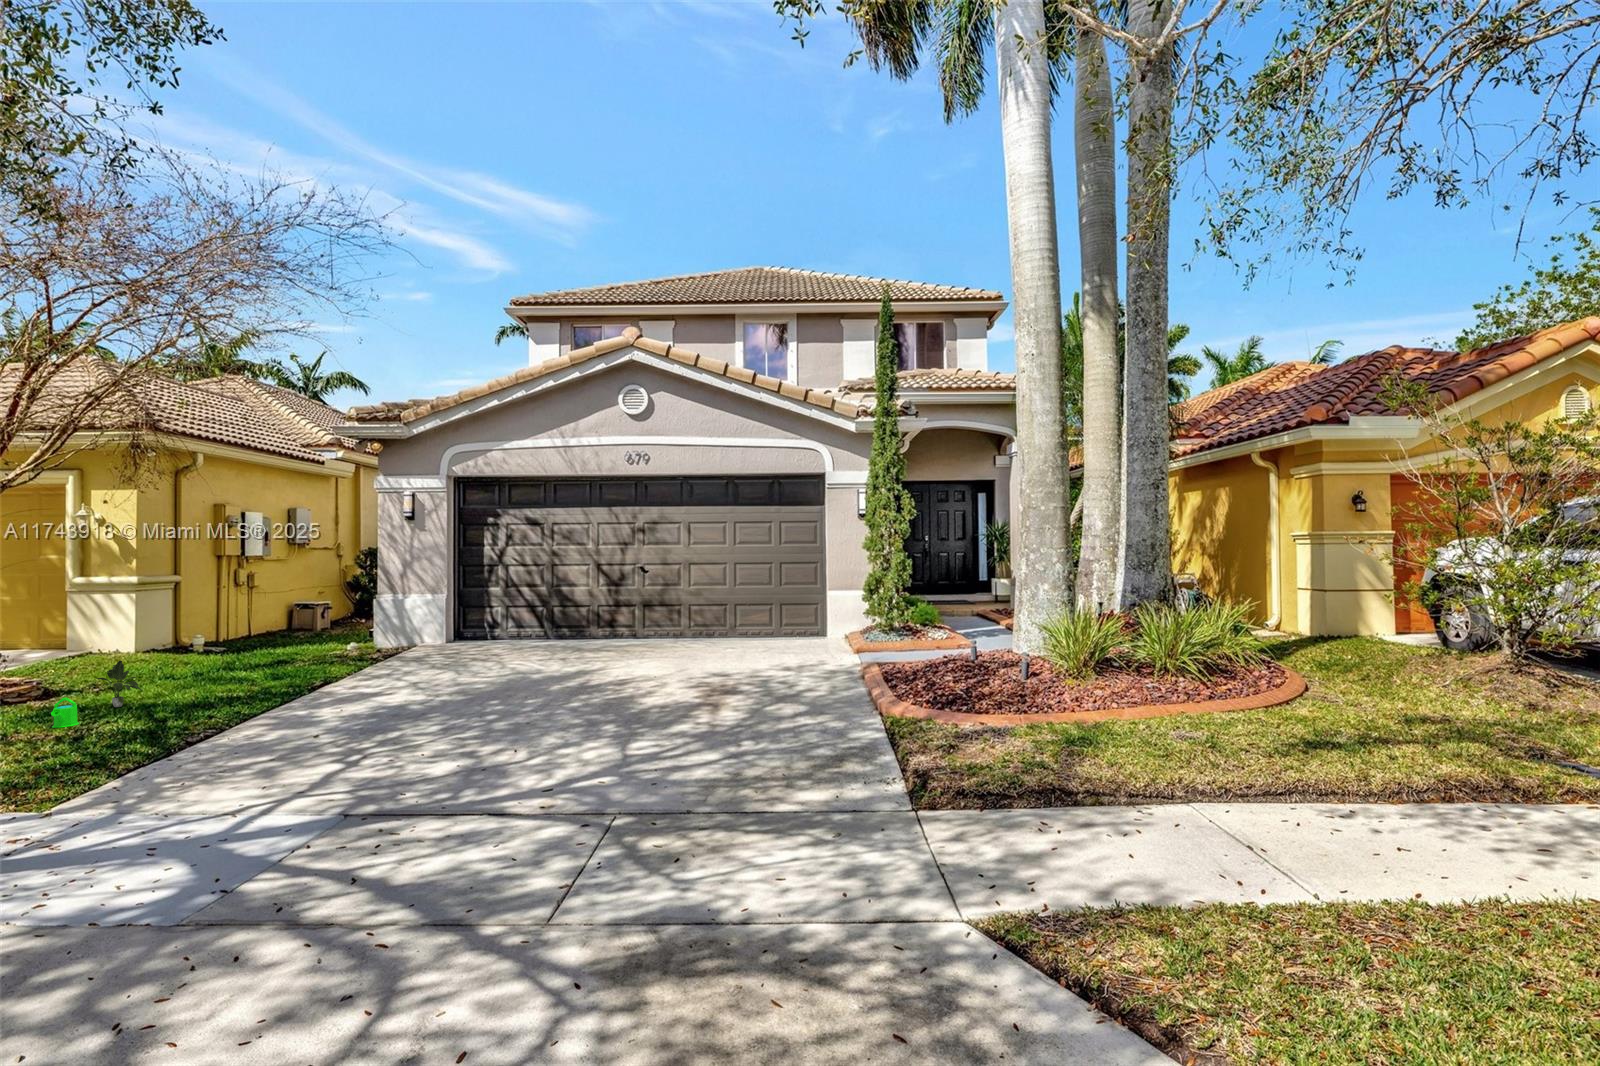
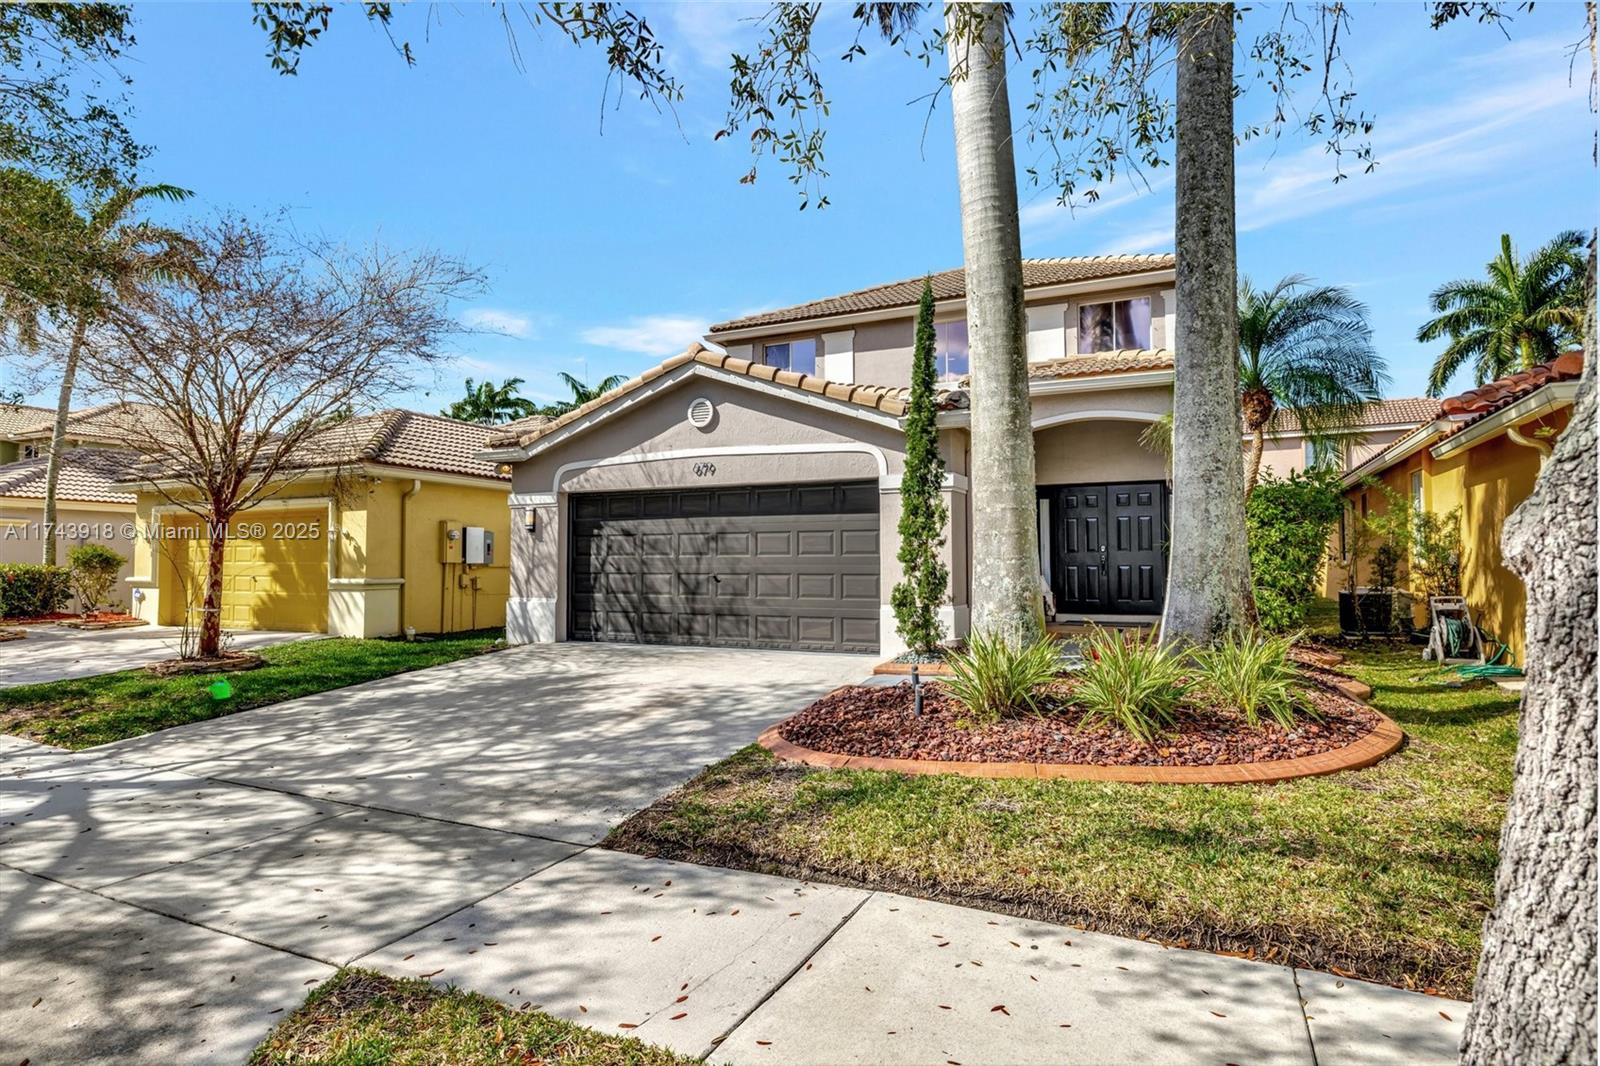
potted plant: present [96,660,141,707] -> none [256,649,288,684]

